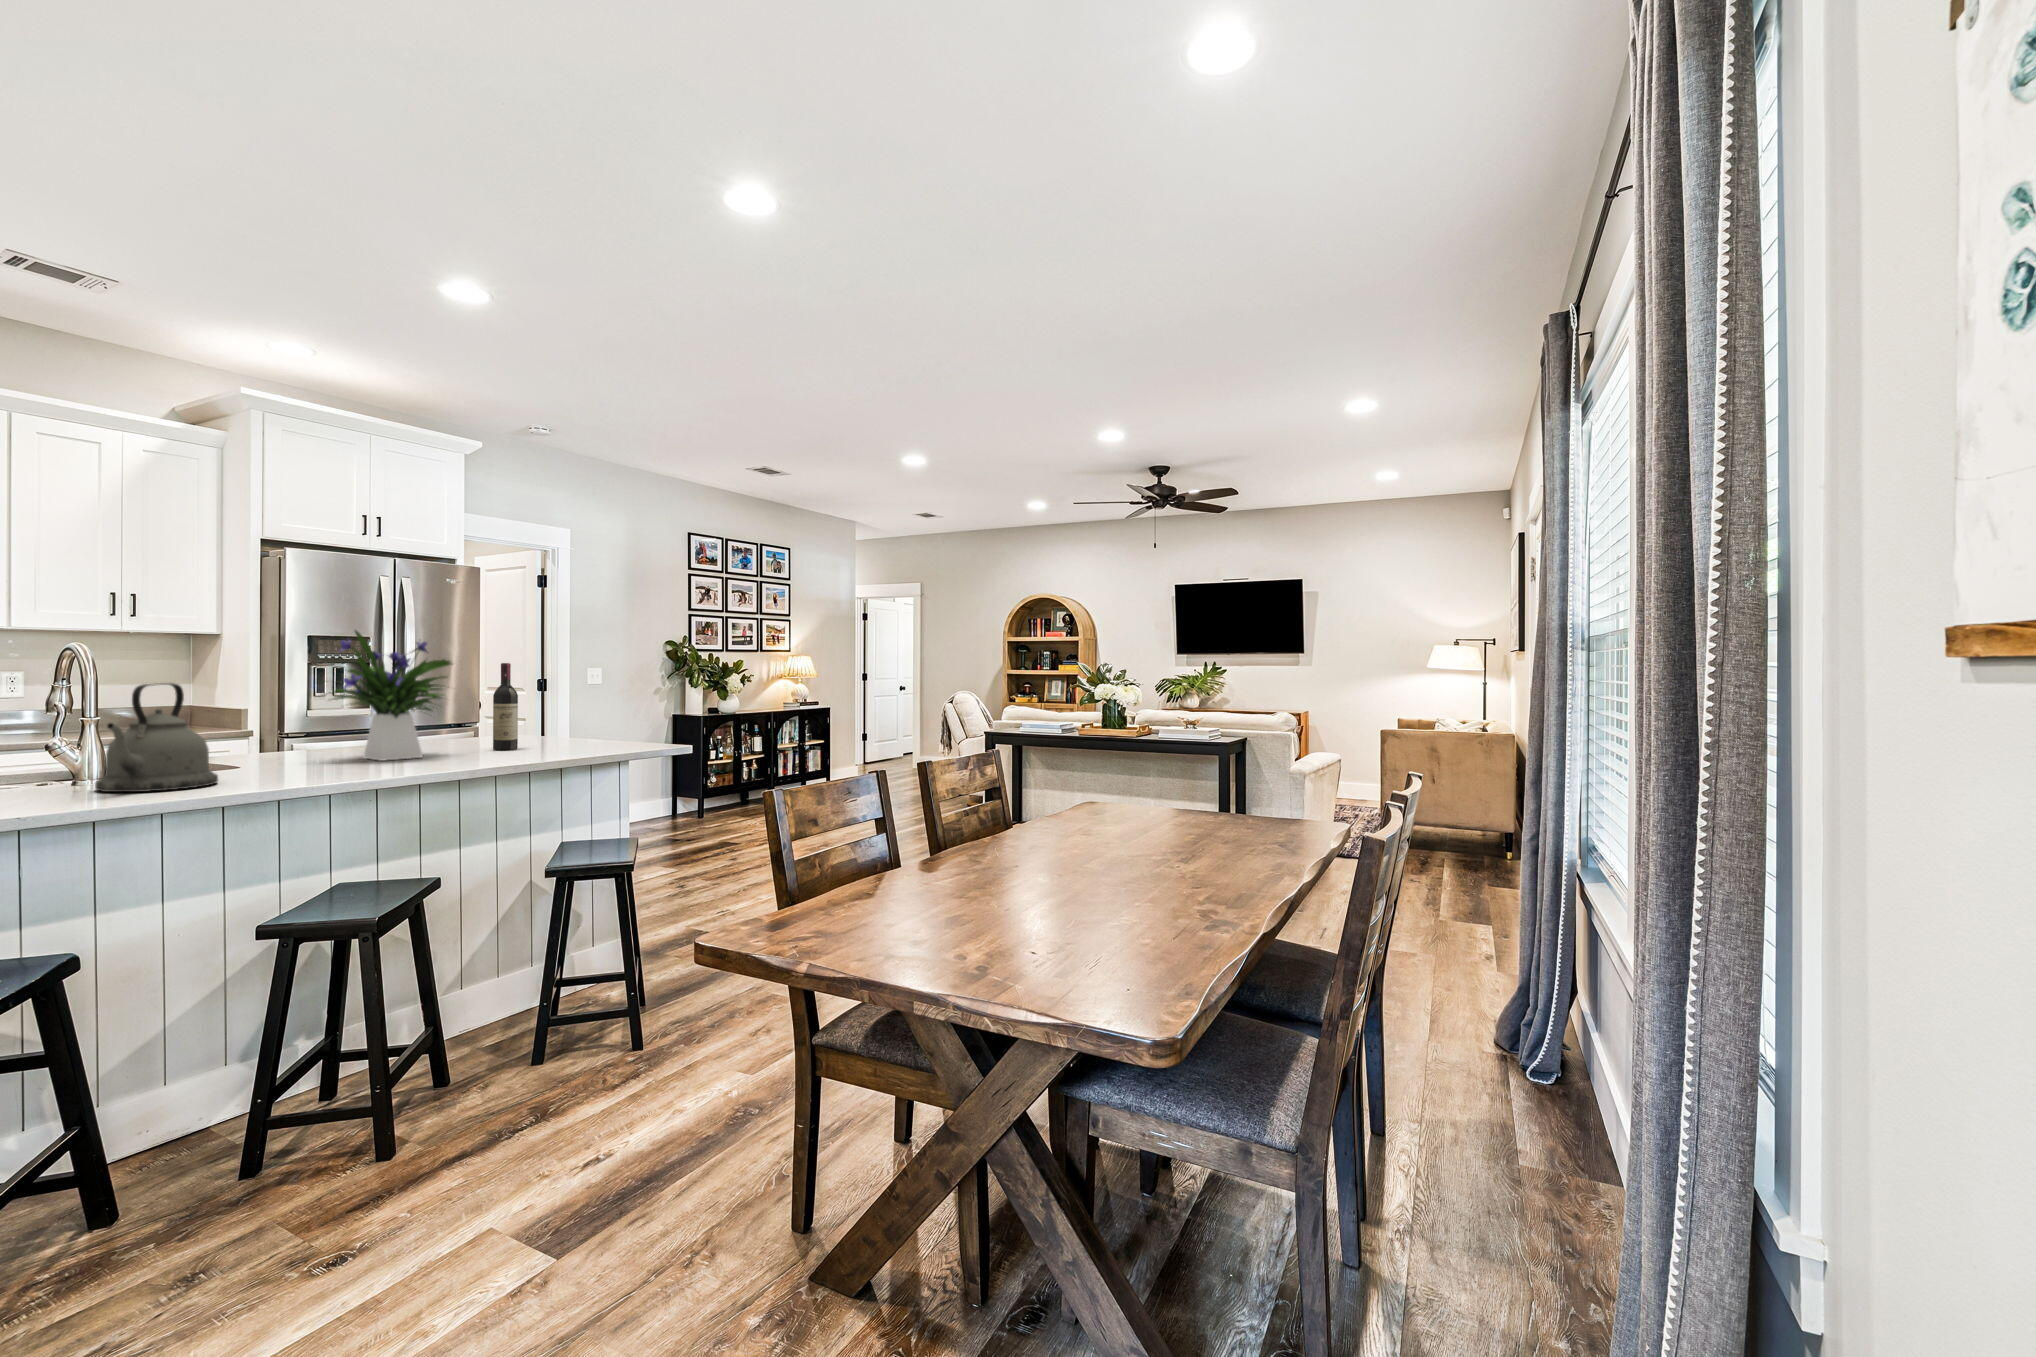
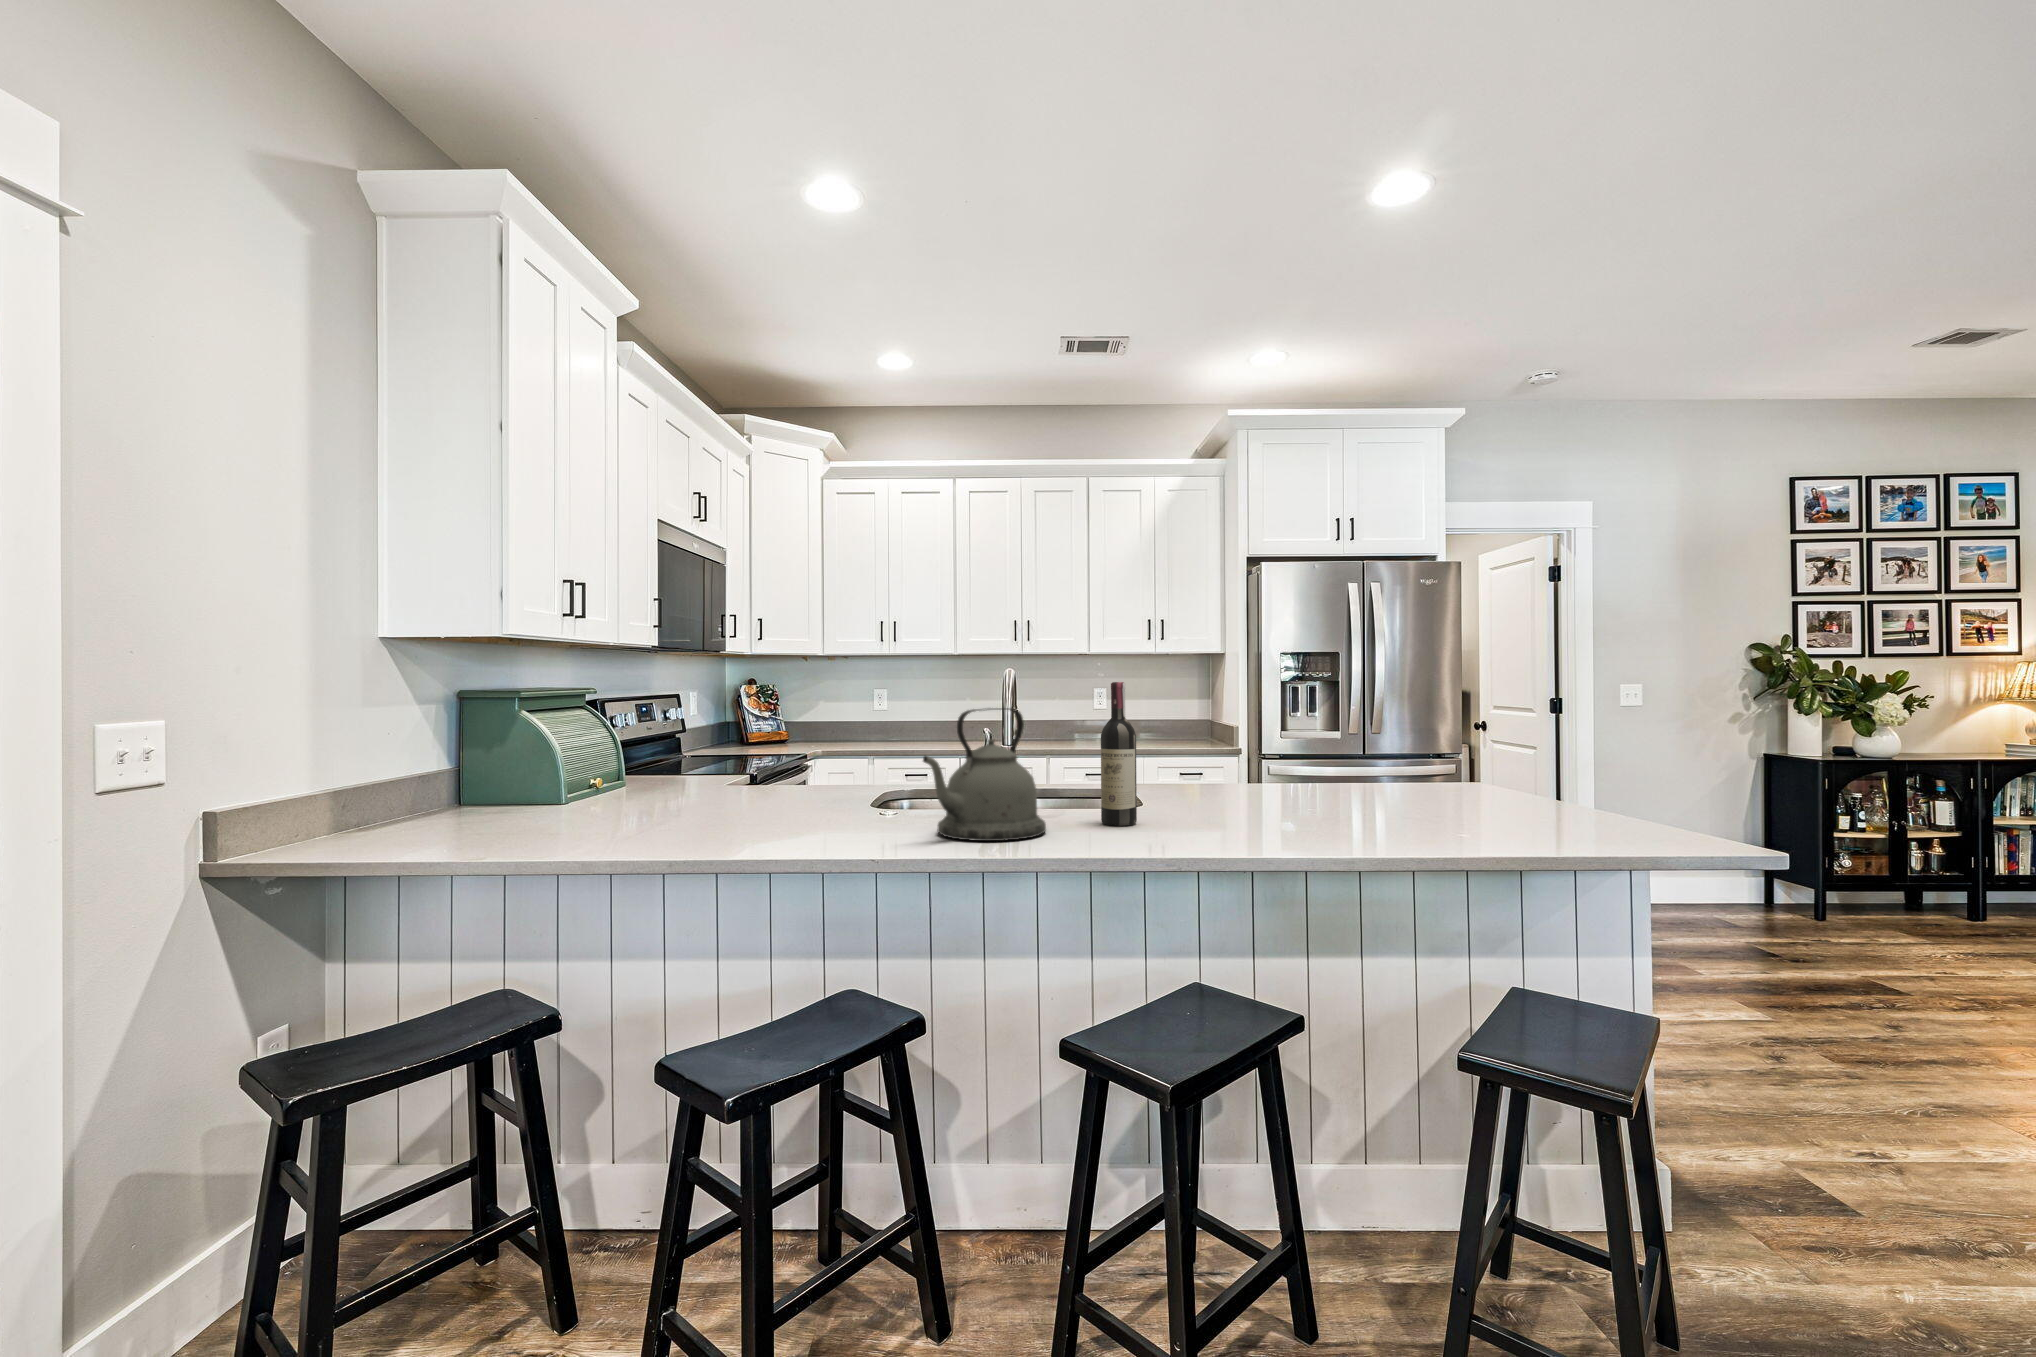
flower arrangement: present [334,631,453,761] -> none [1184,636,1355,817]
wine bottle: present [493,663,518,750] -> present [1101,682,1137,826]

